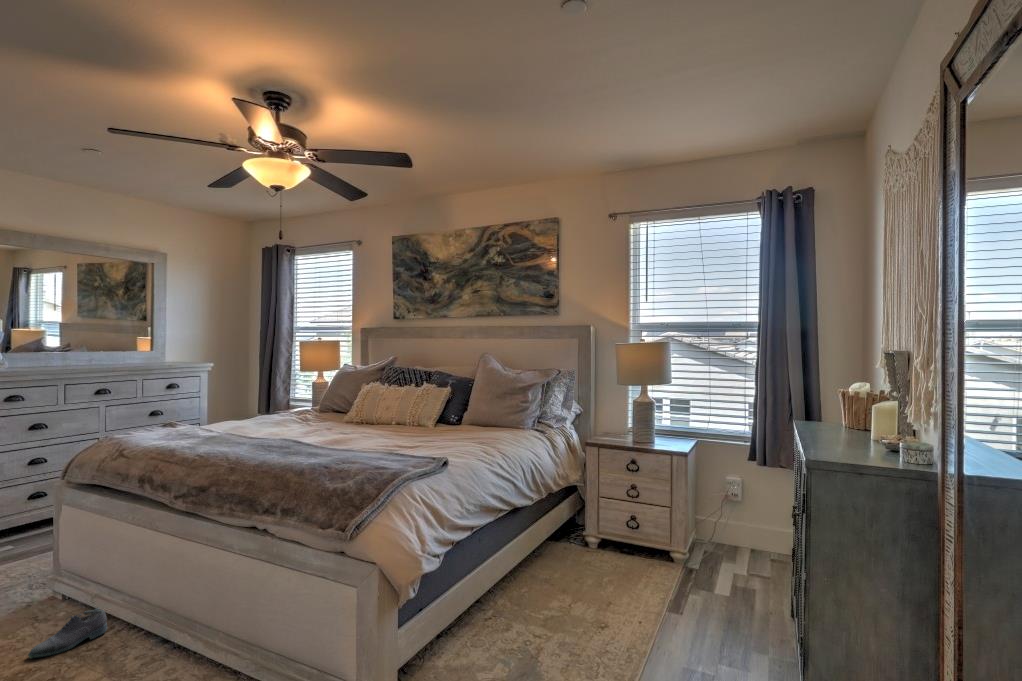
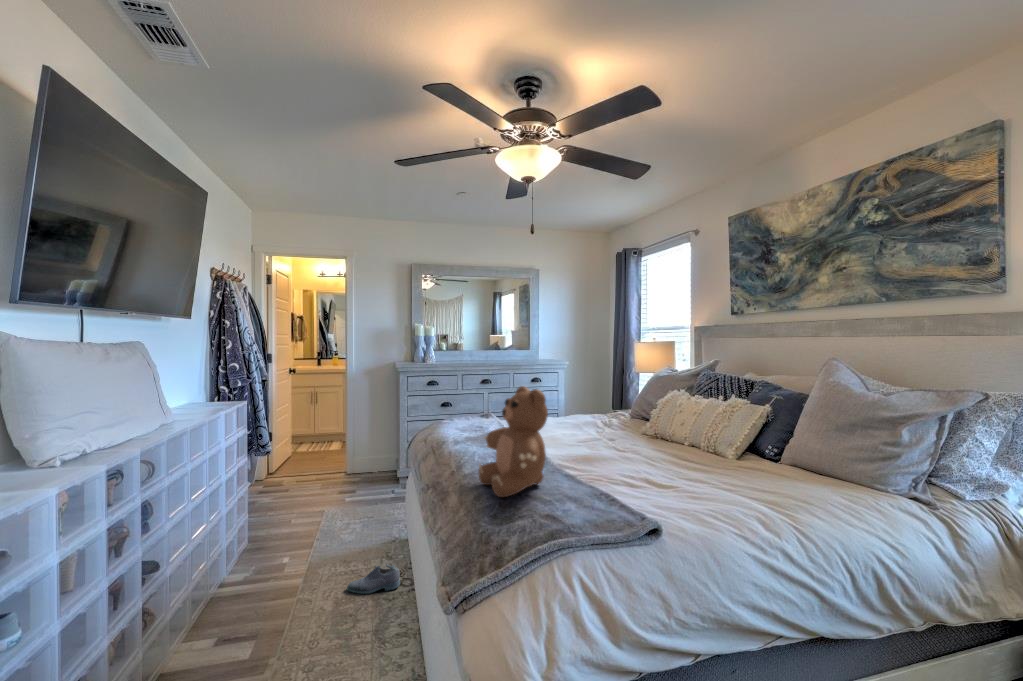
teddy bear: none [284,378,360,467] -> present [479,386,548,497]

